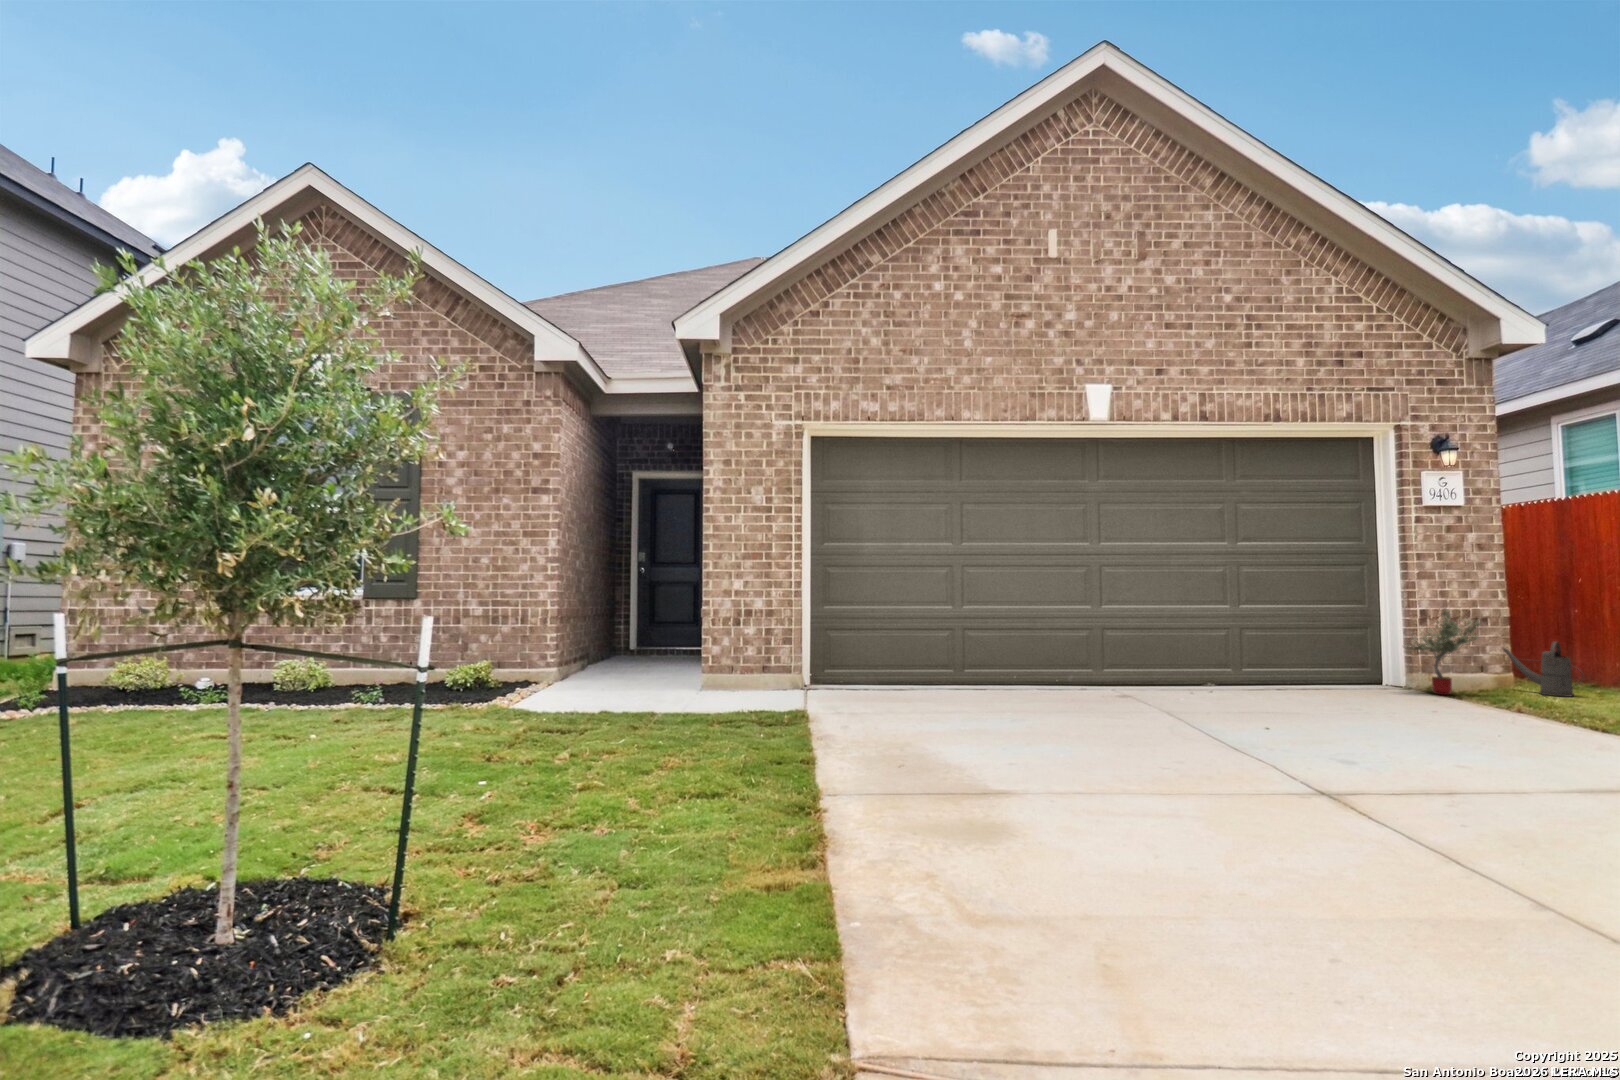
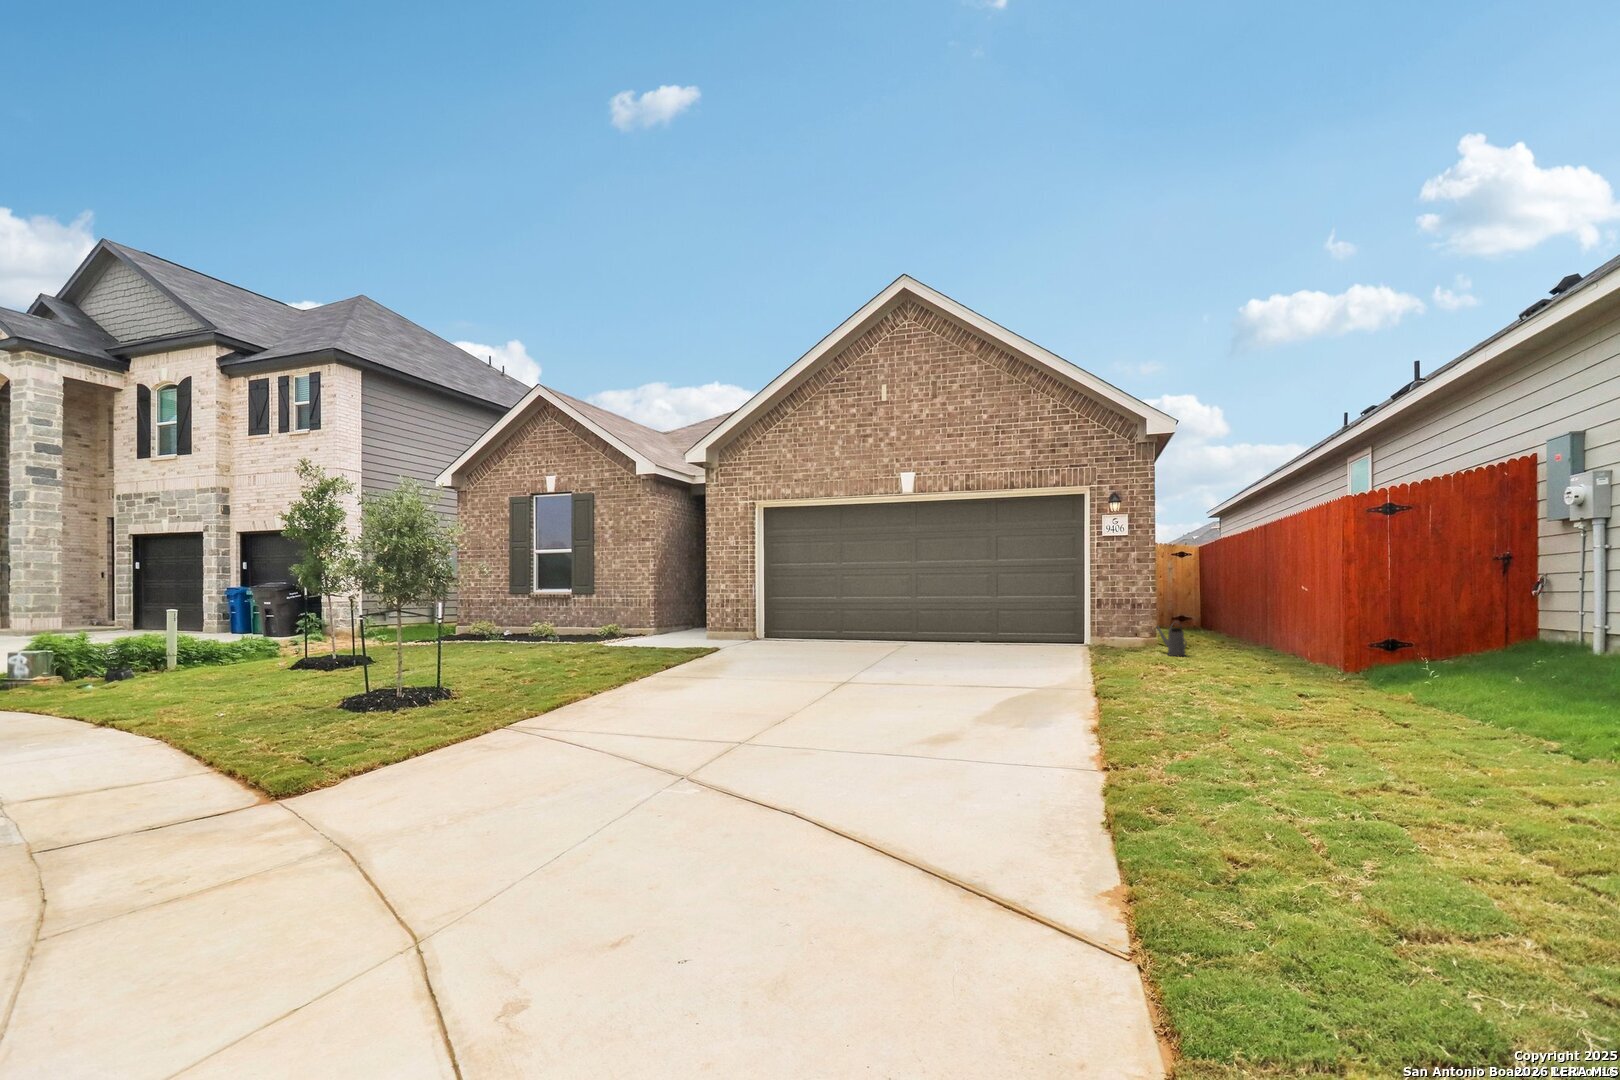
potted tree: present [1407,608,1480,695] -> none [1078,600,1124,653]

